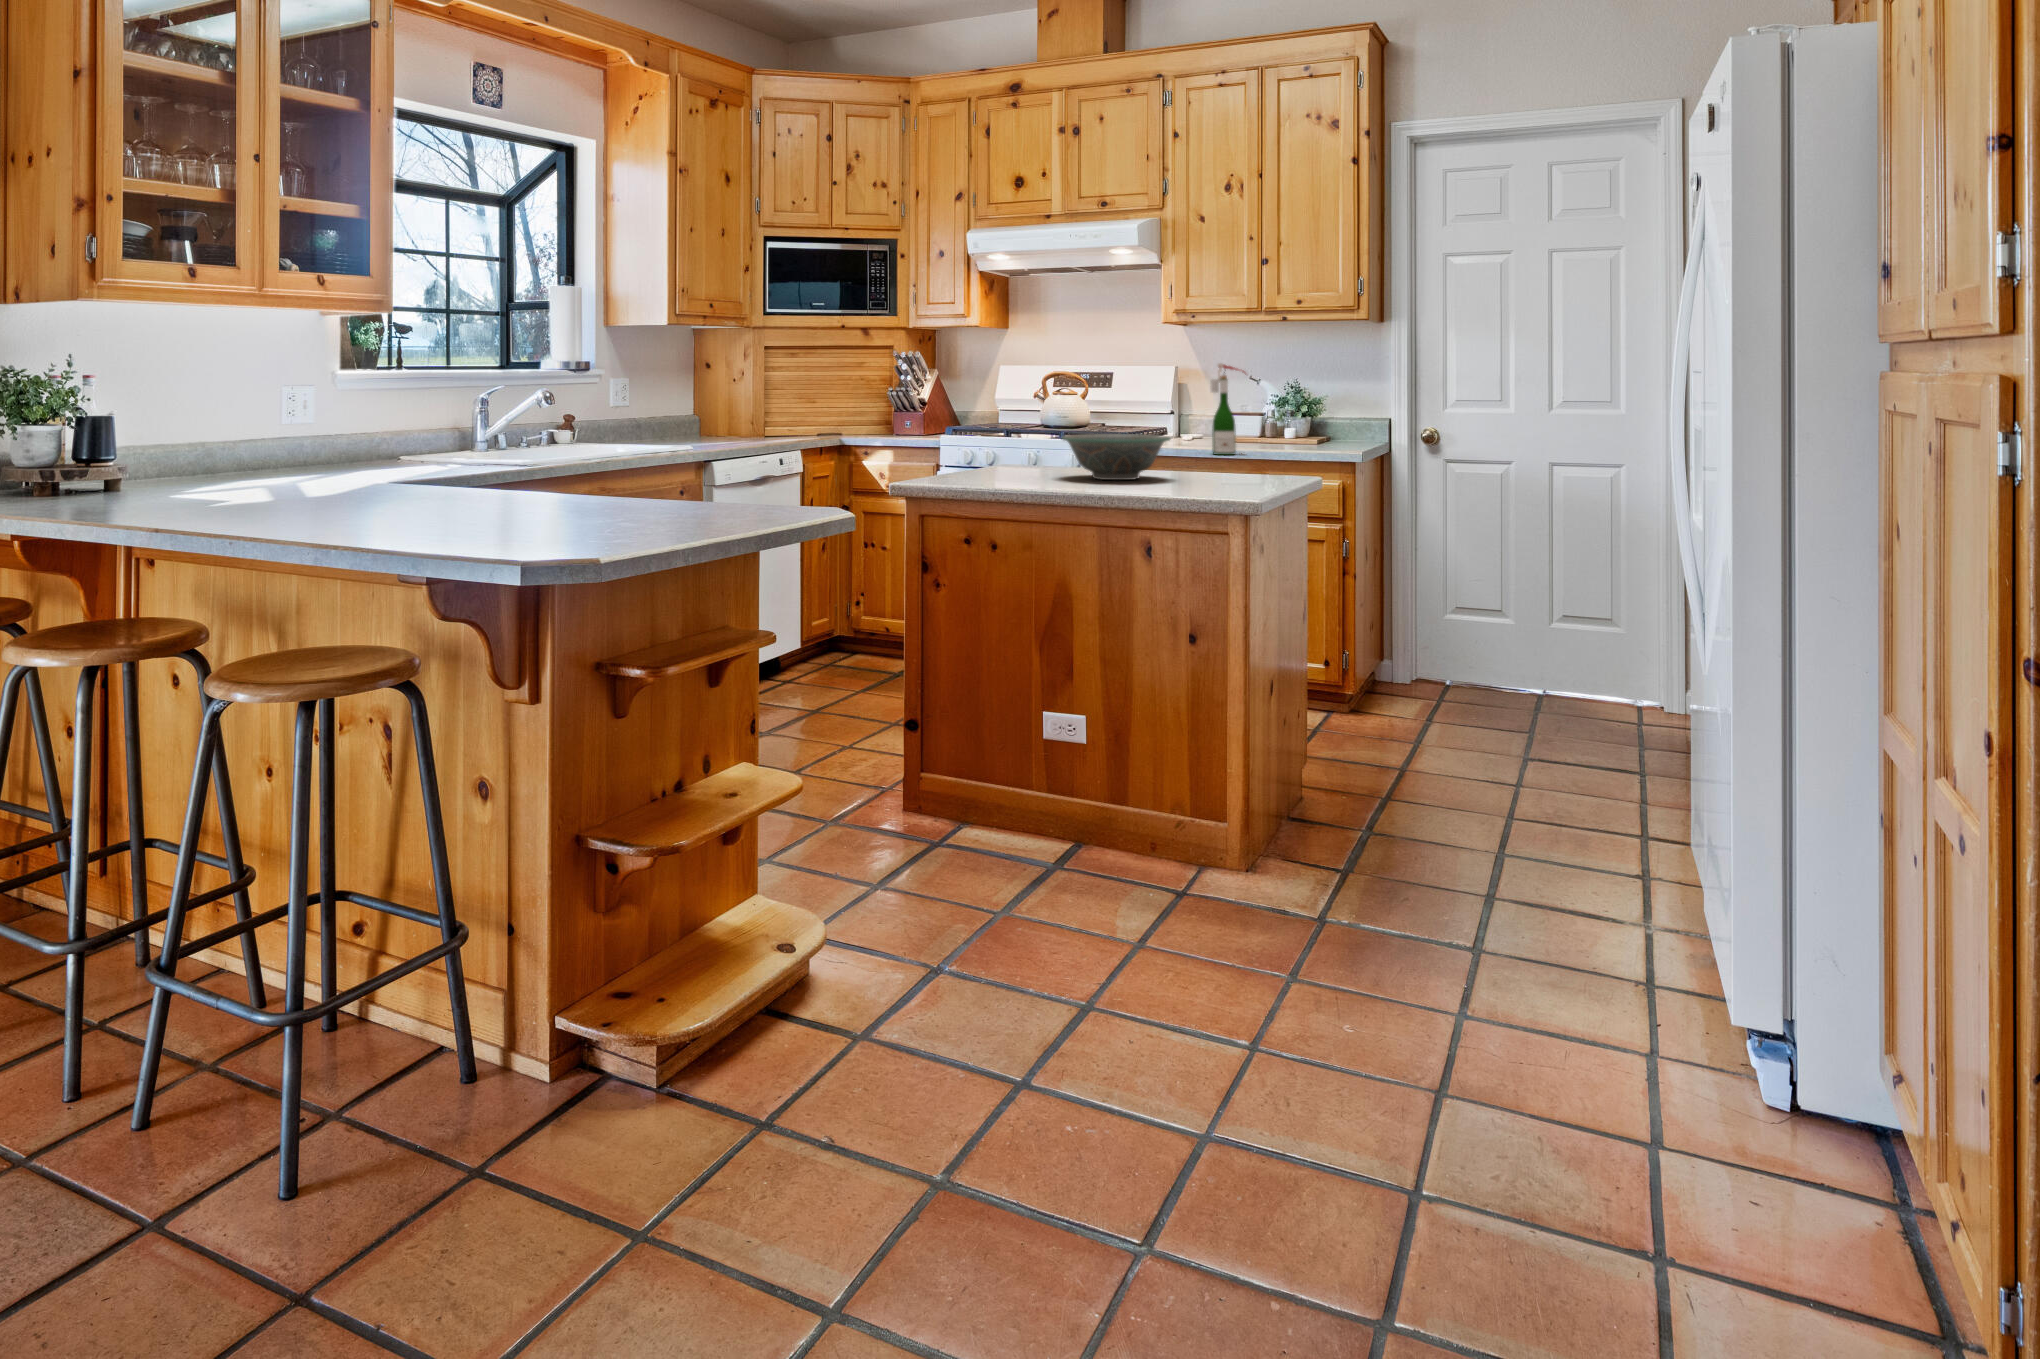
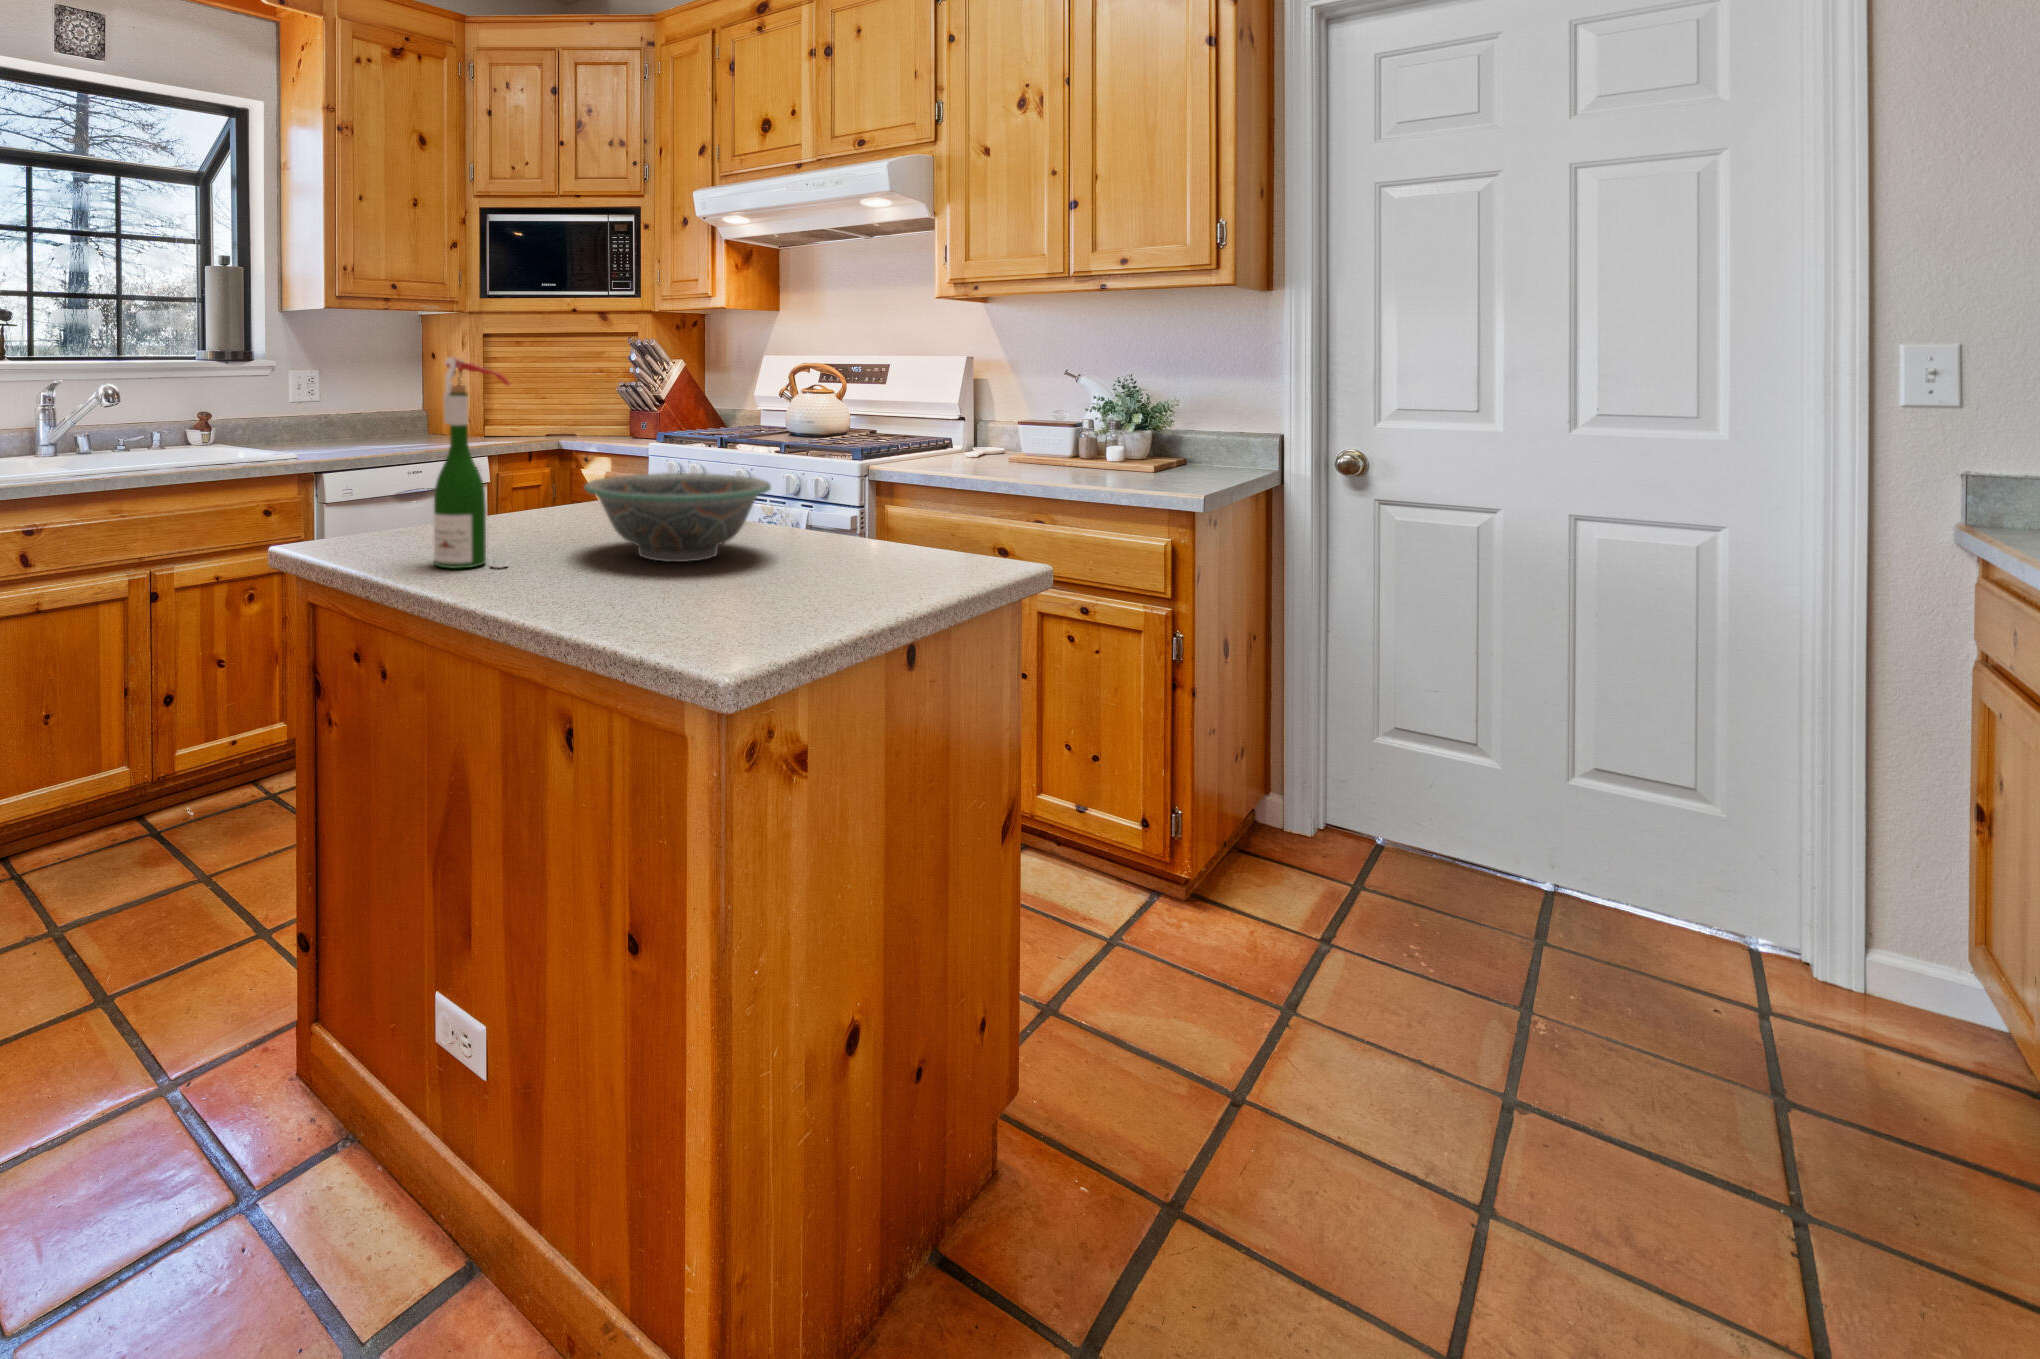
wine bottle: present [1210,363,1245,455] -> present [434,357,509,569]

